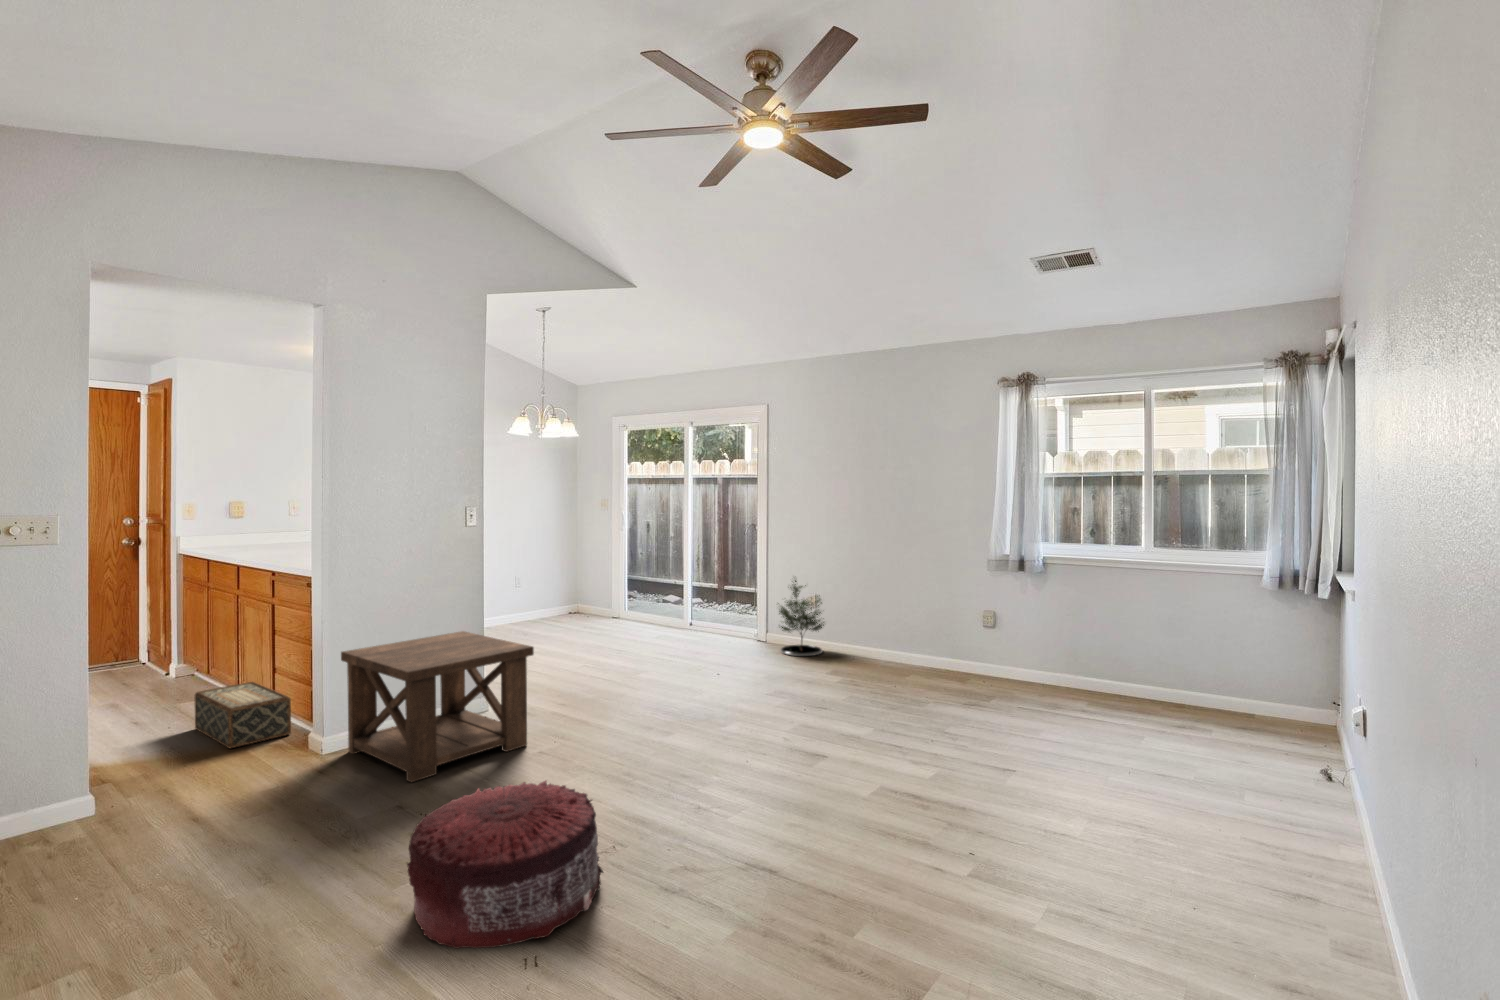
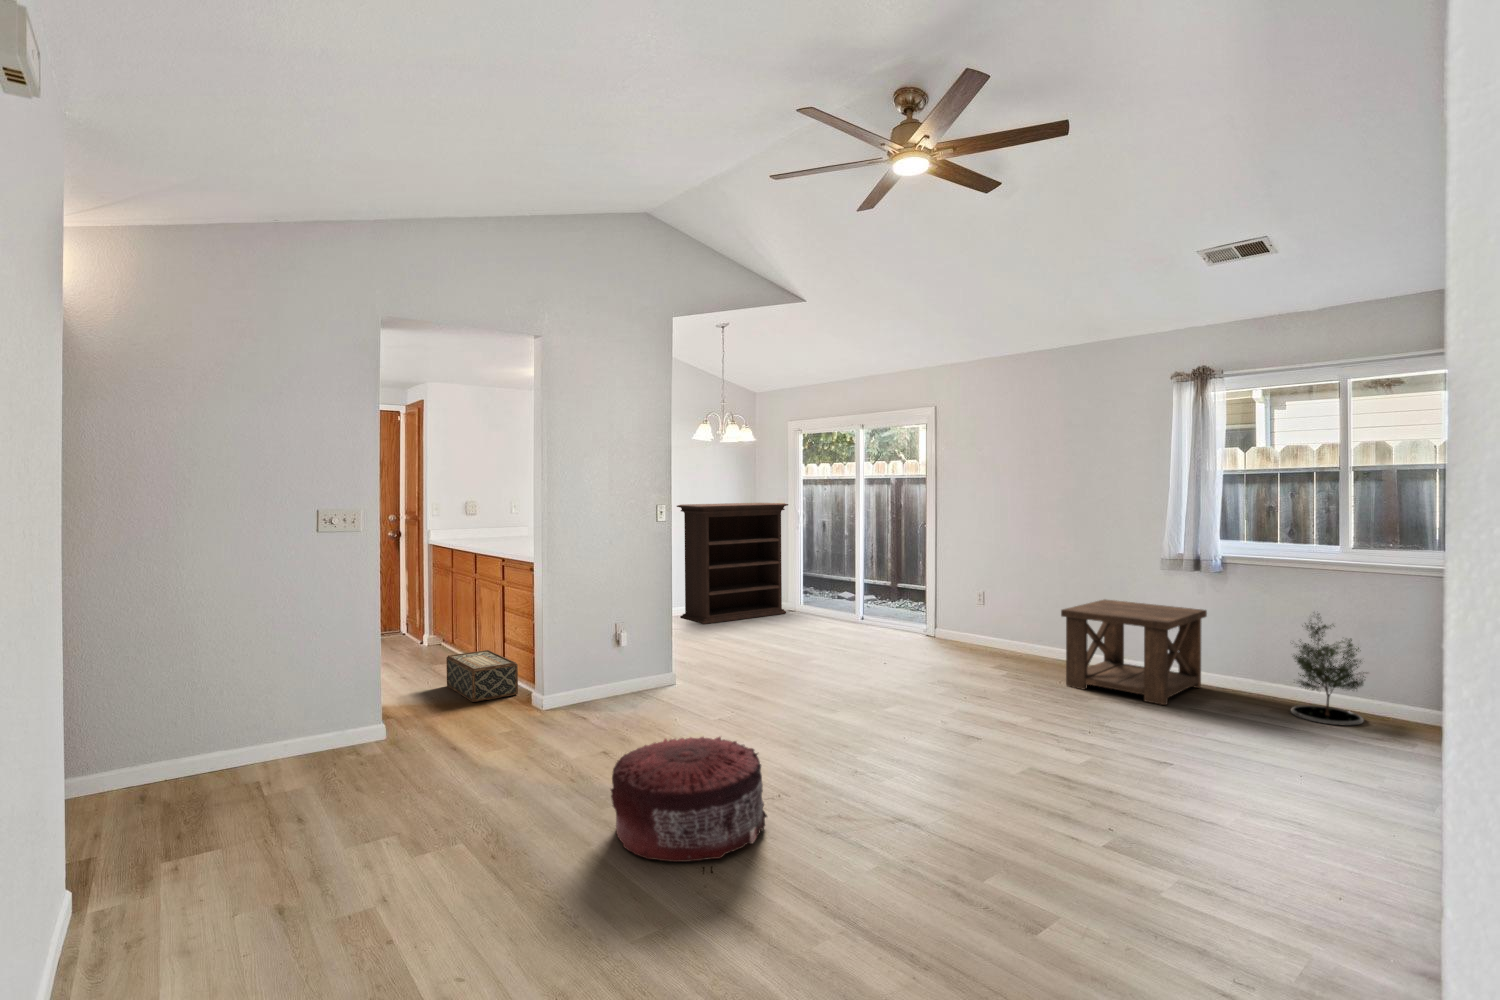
bookshelf: none [490,503,613,635] -> present [677,503,788,624]
potted tree: present [778,580,824,656] -> present [1291,614,1364,726]
side table: present [341,631,534,782] -> present [1061,600,1207,705]

